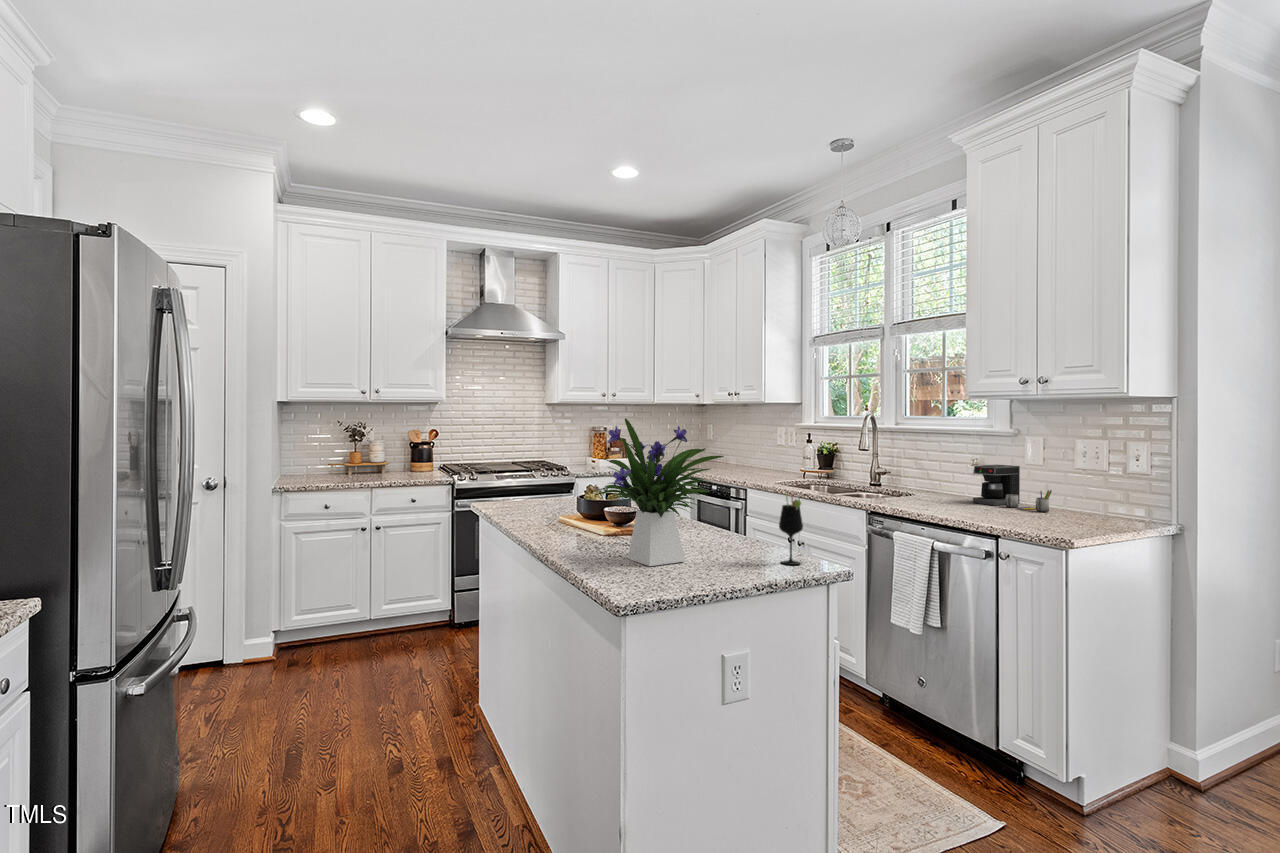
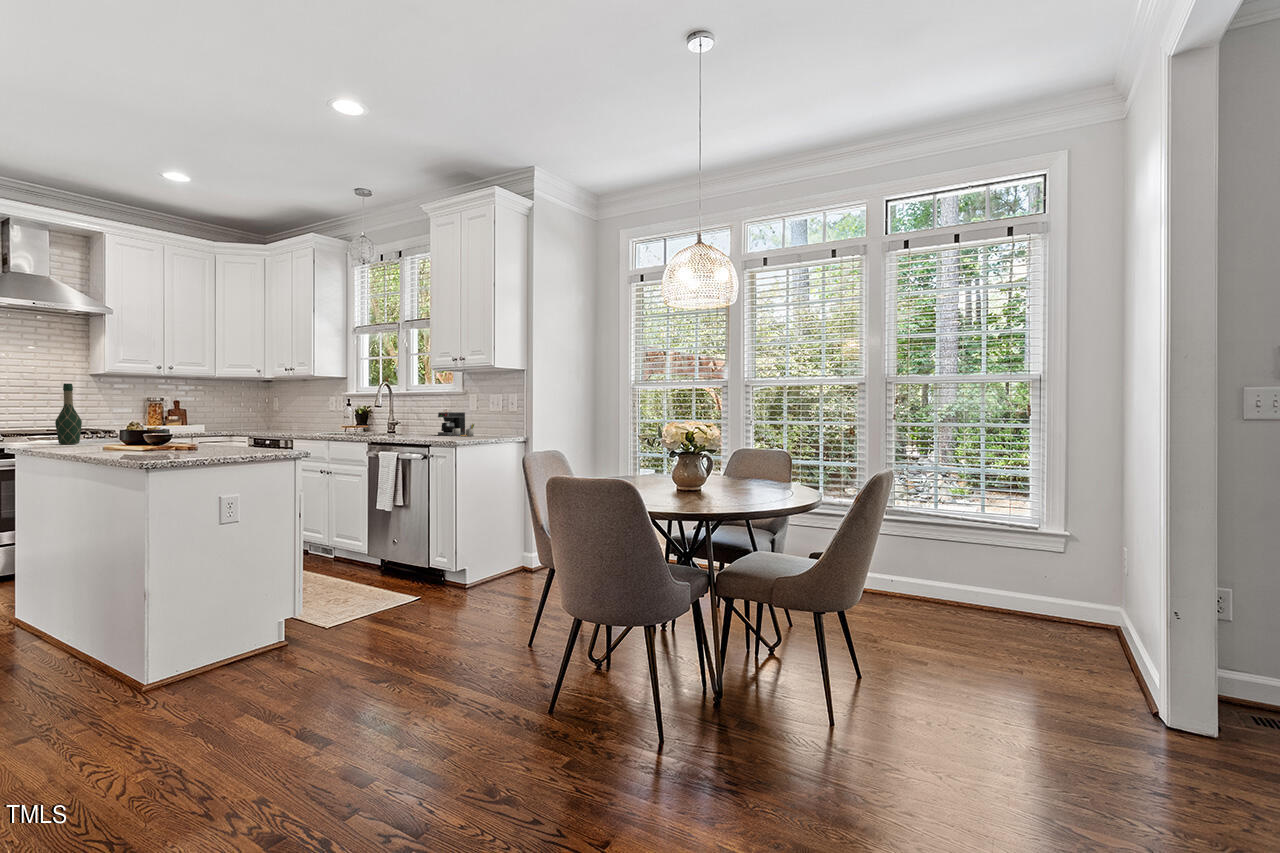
flower arrangement: present [593,419,724,566] -> none [107,358,214,452]
wine bottle: none [523,439,548,518] -> present [55,383,82,444]
wine glass: present [779,494,803,565] -> none [260,408,276,450]

